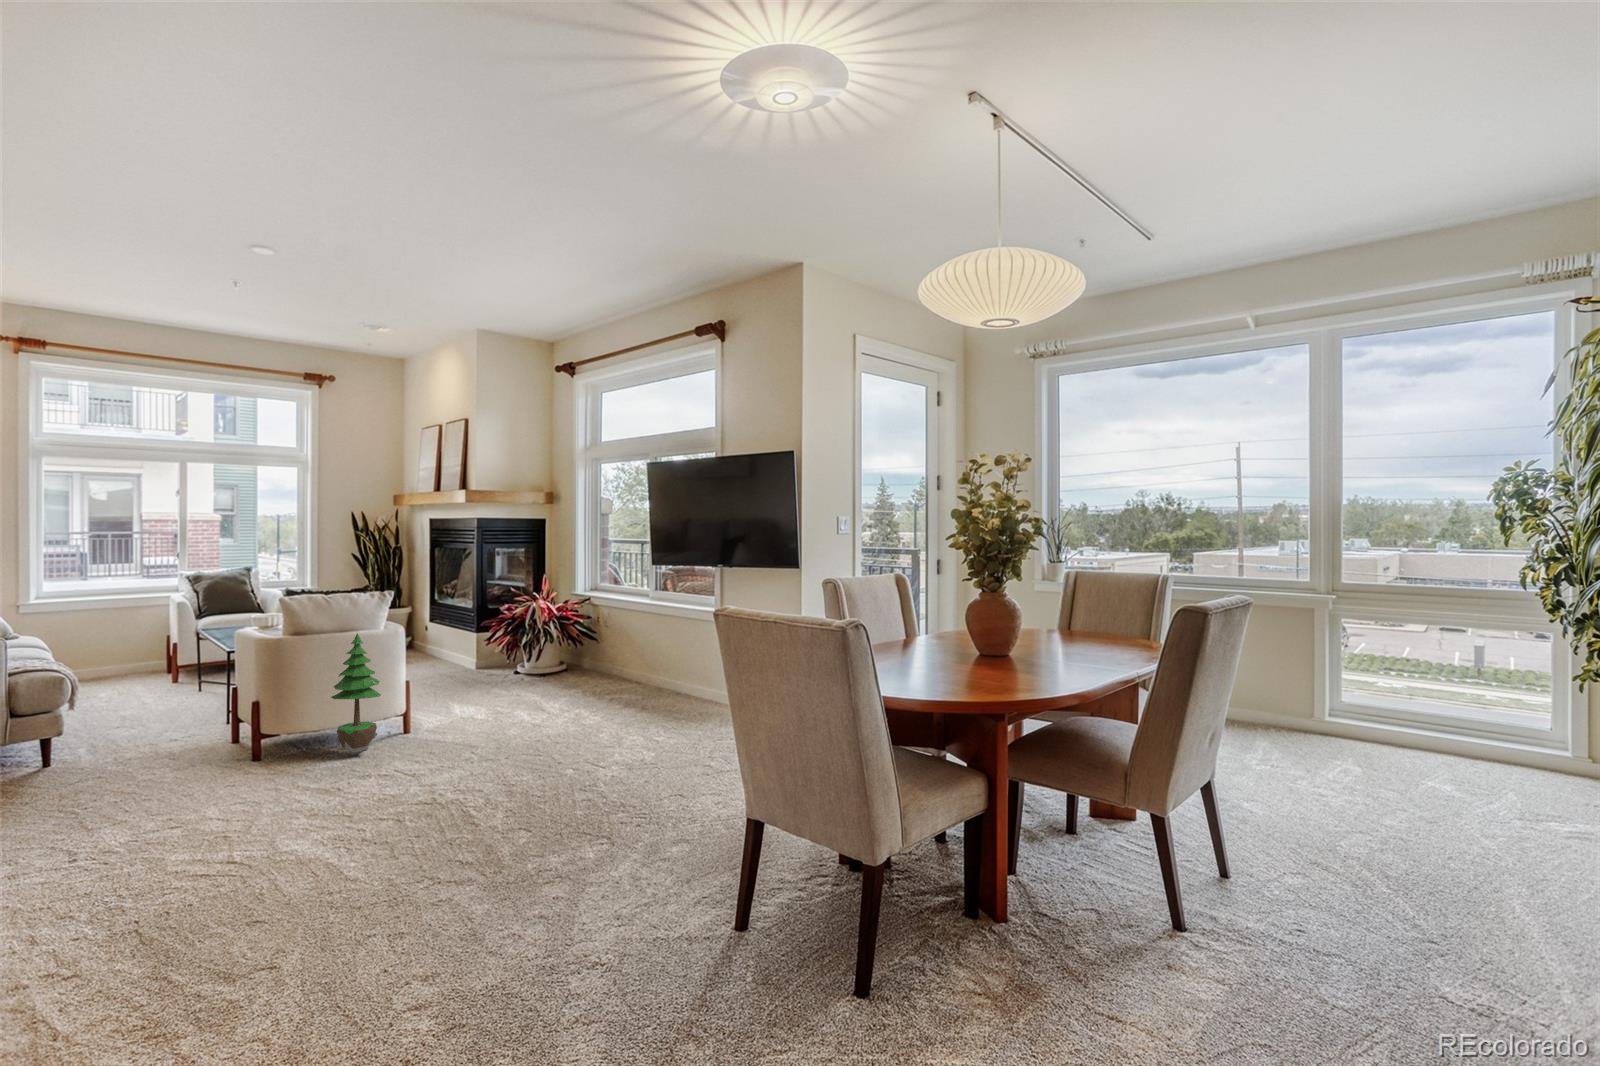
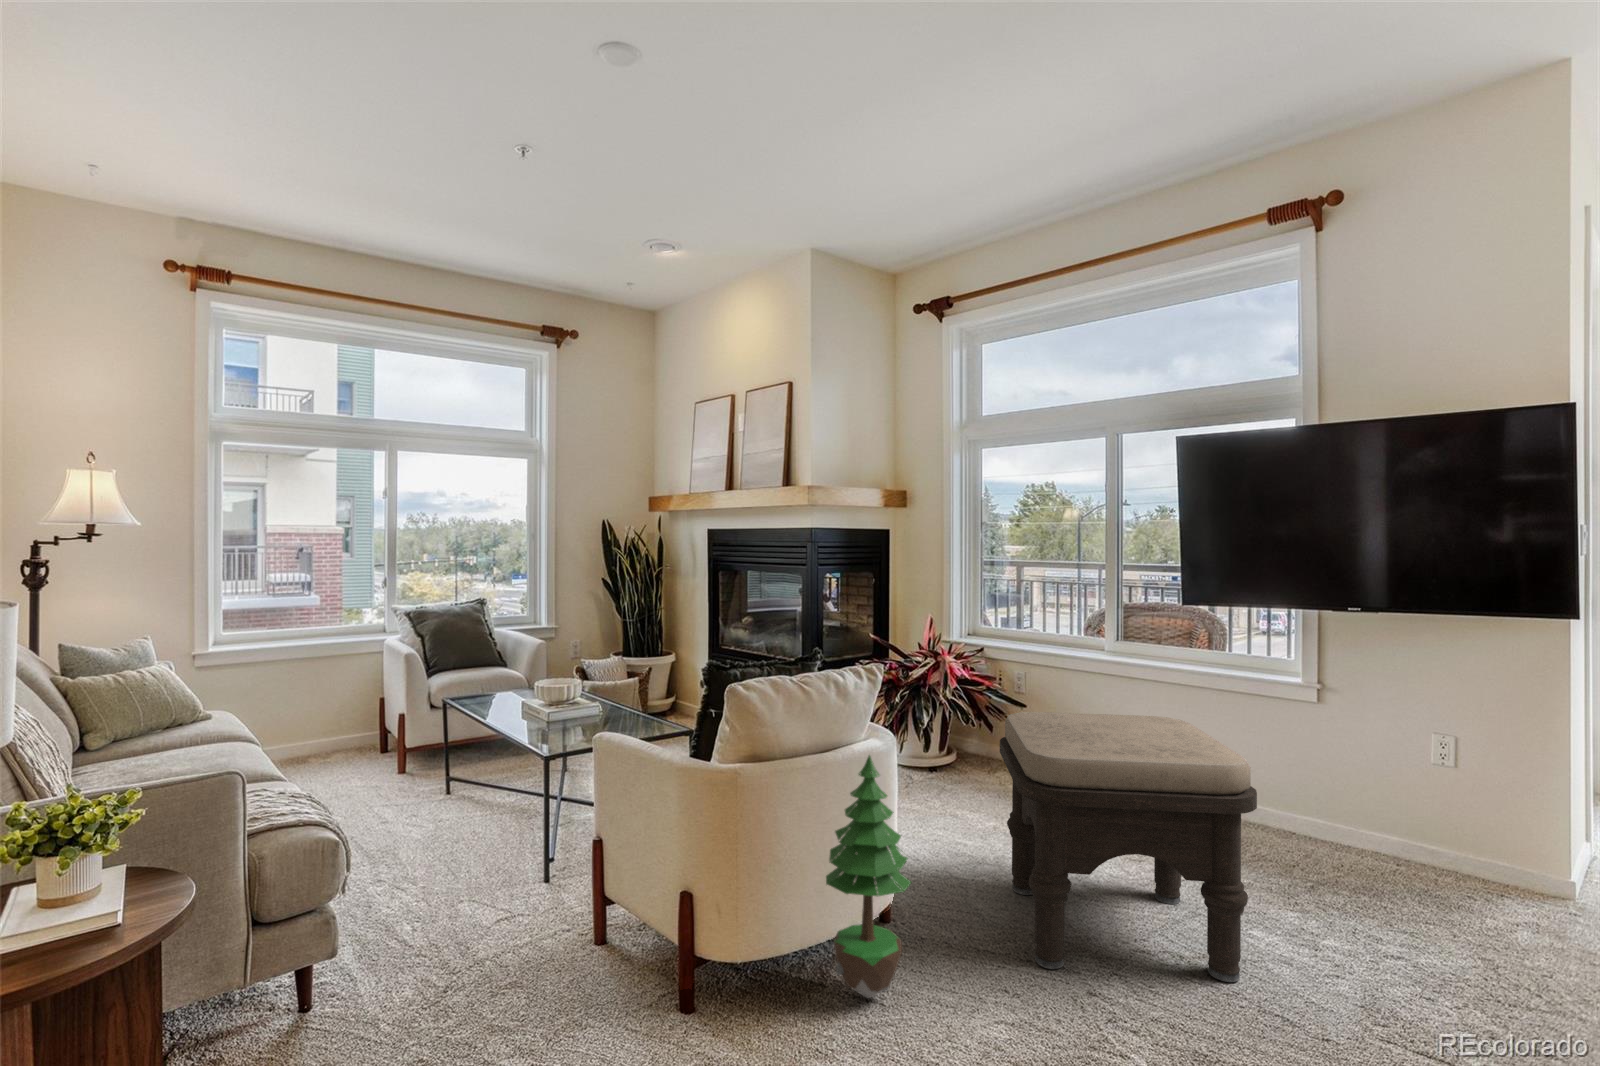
ottoman: none [458,622,599,746] -> present [1000,712,1257,982]

